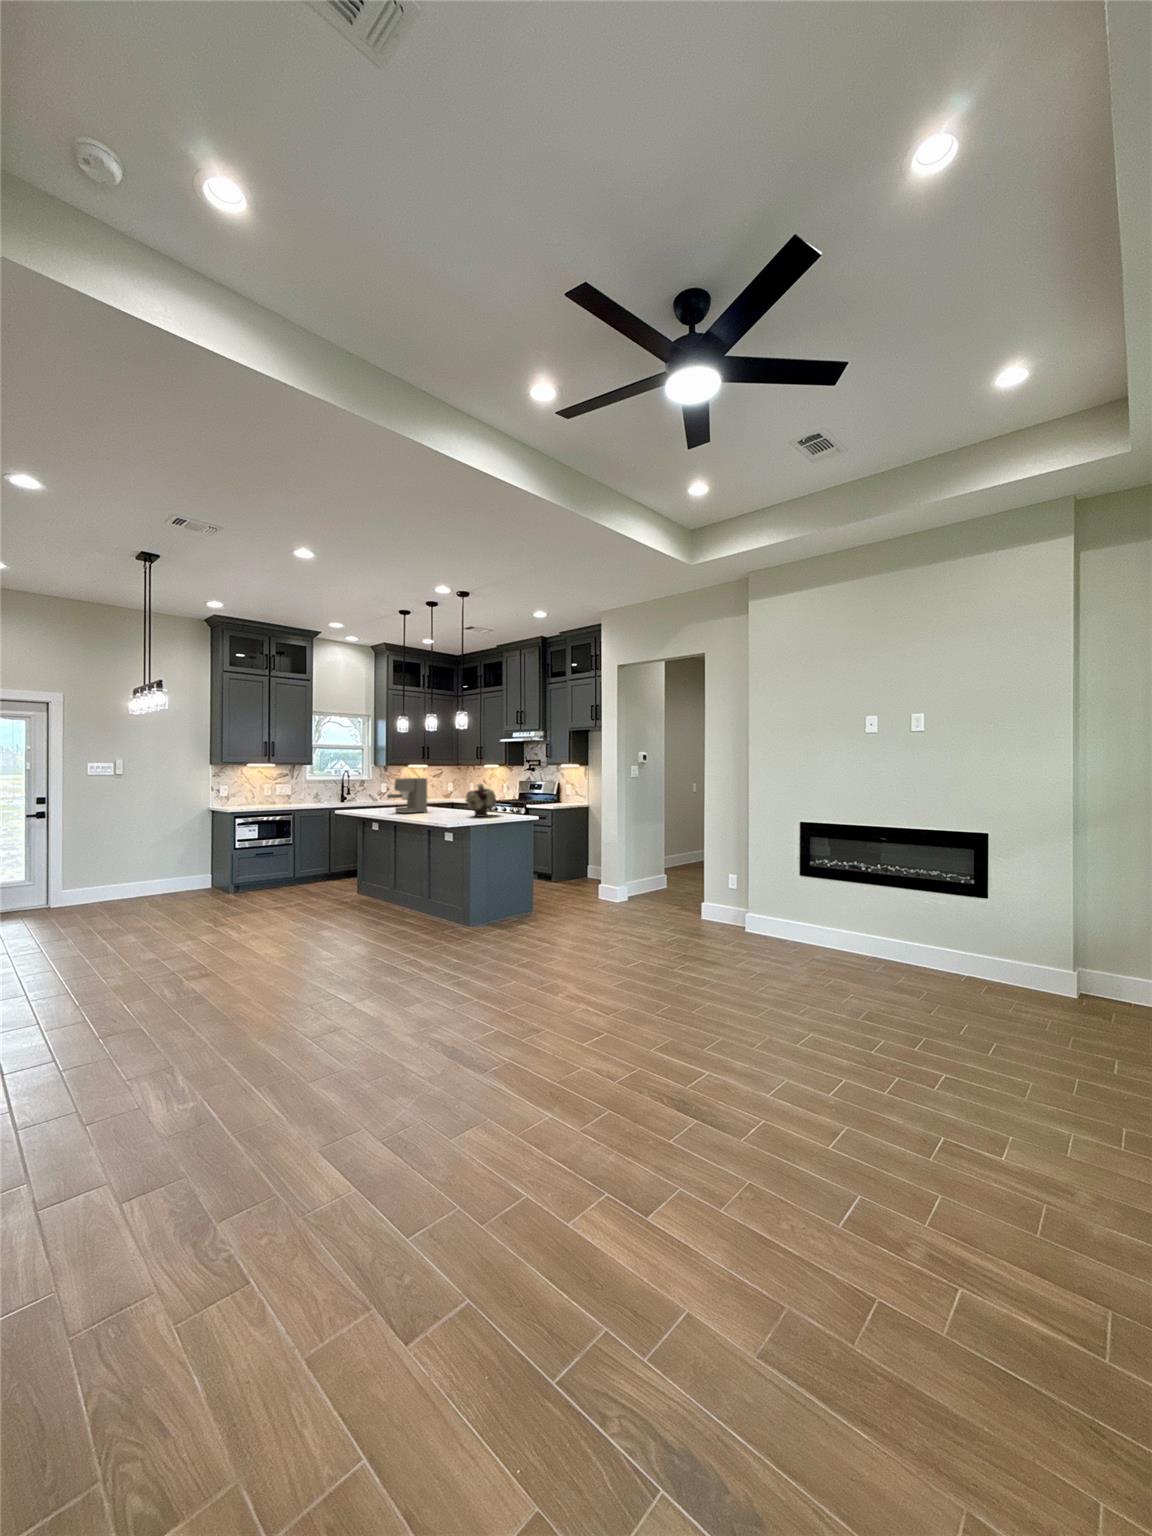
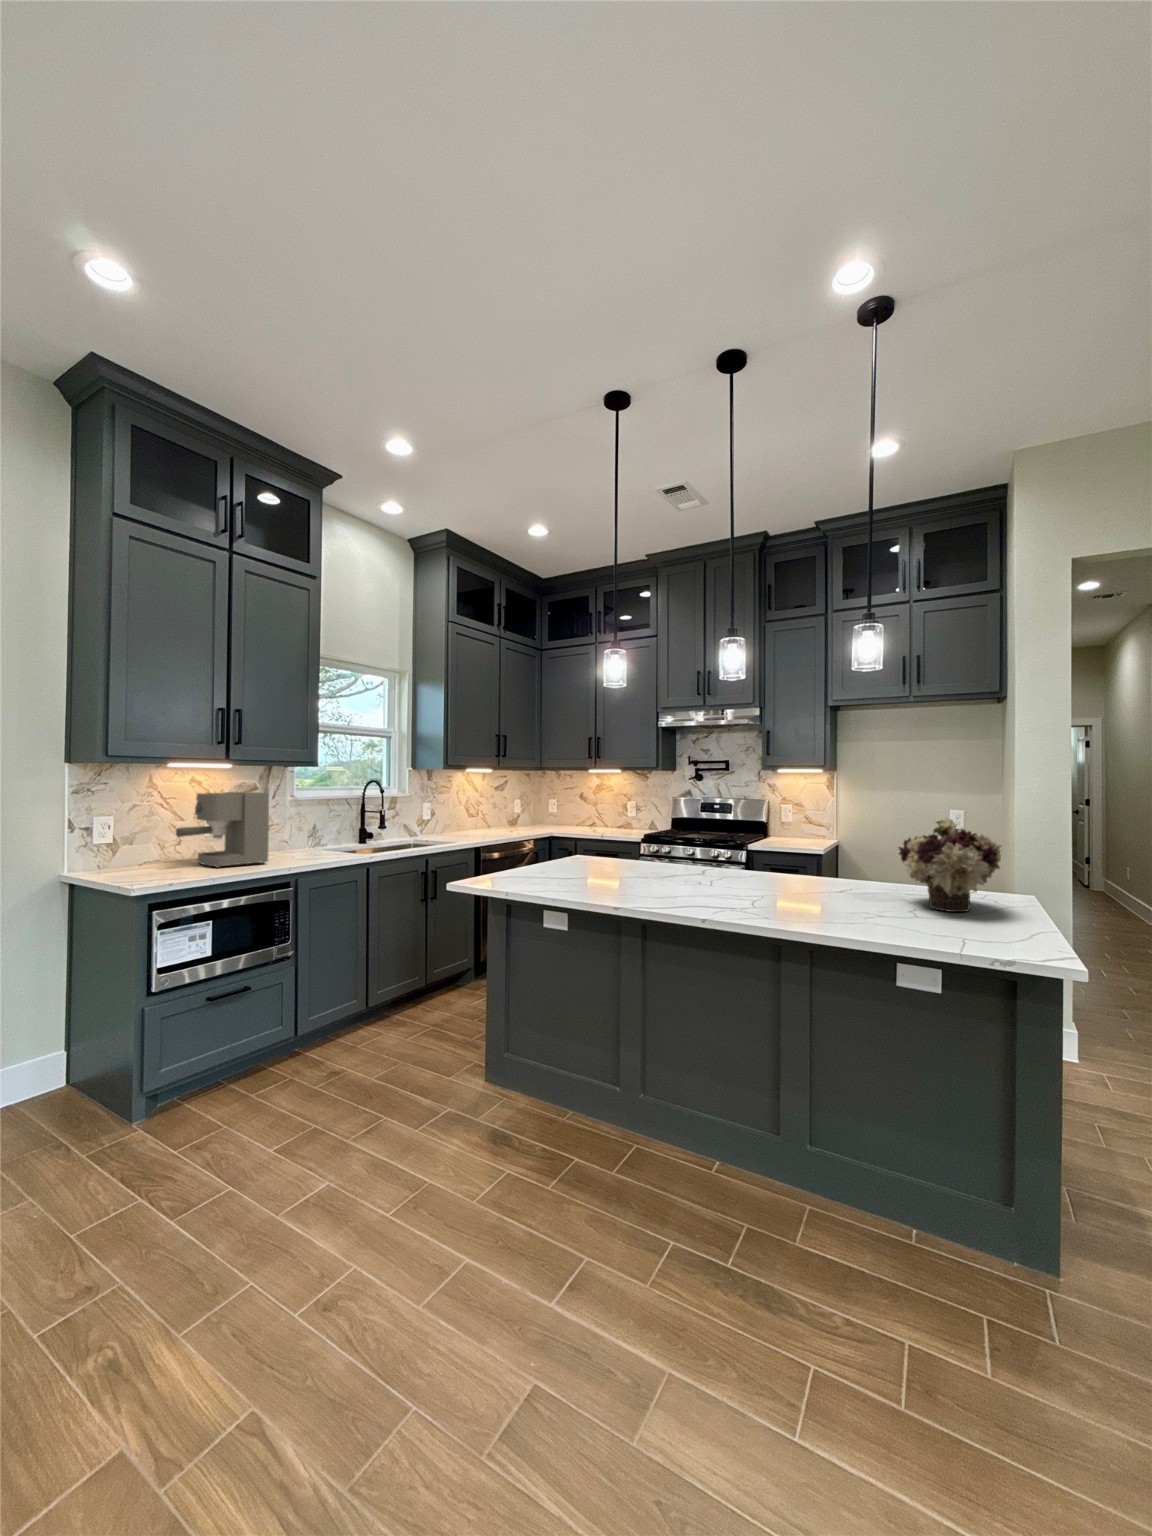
coffee maker: present [387,778,427,813] -> present [176,792,269,868]

